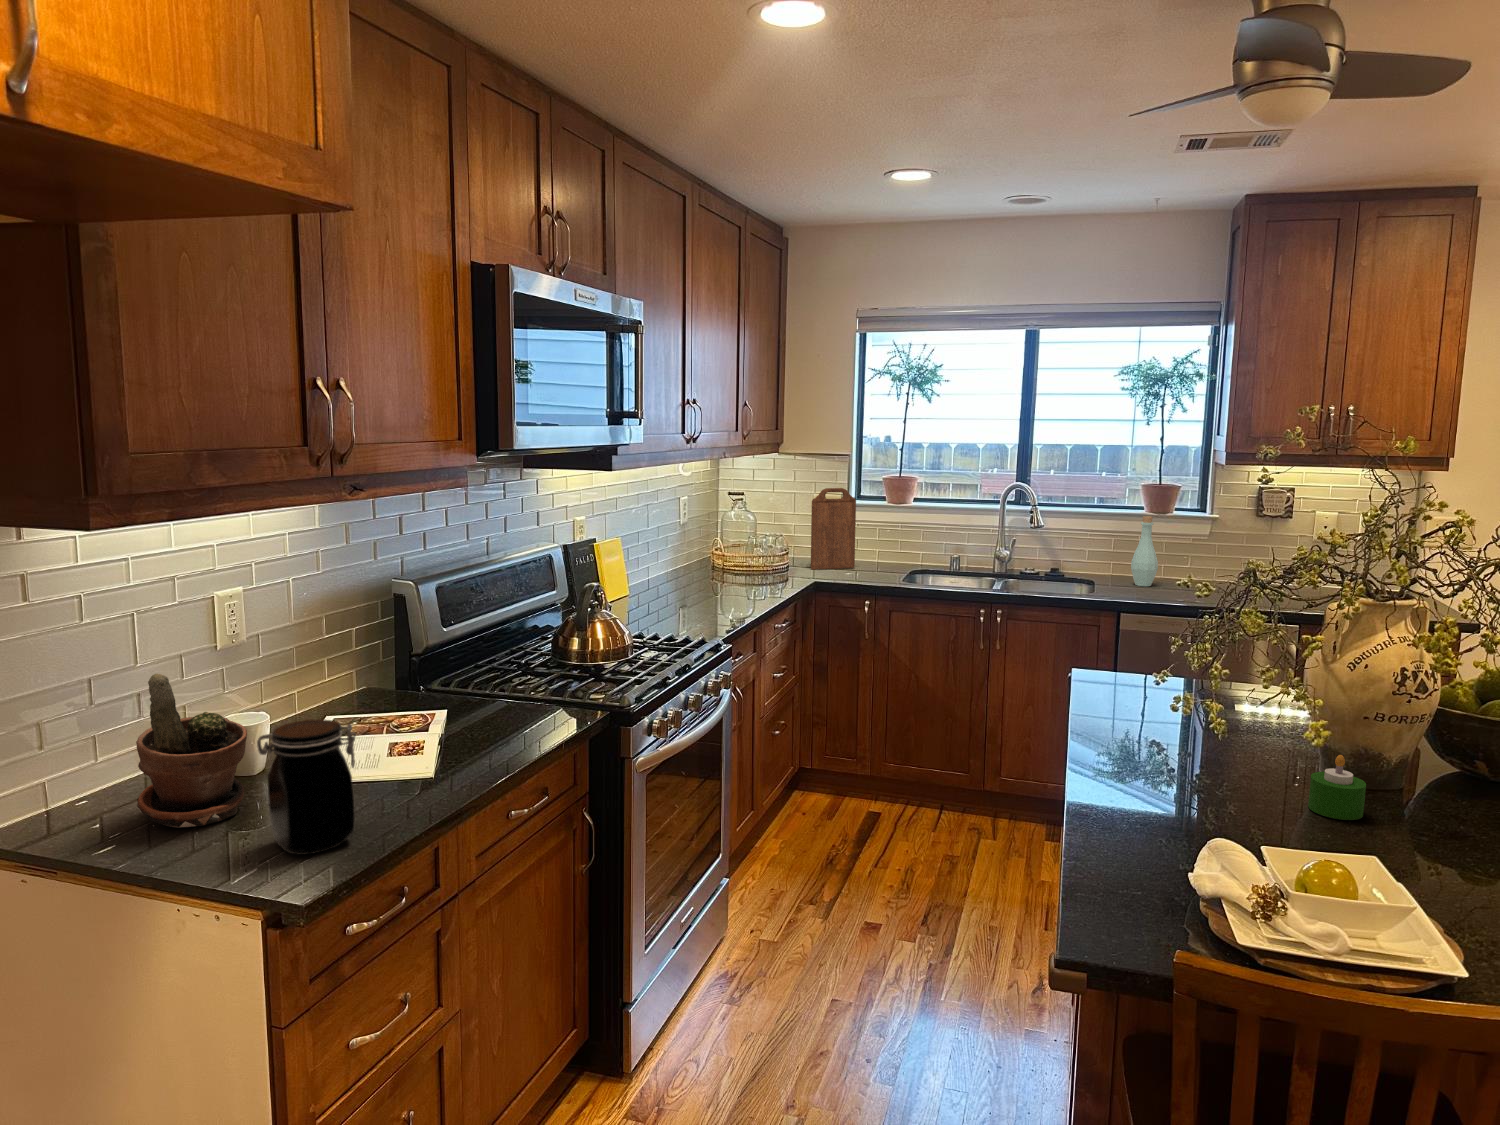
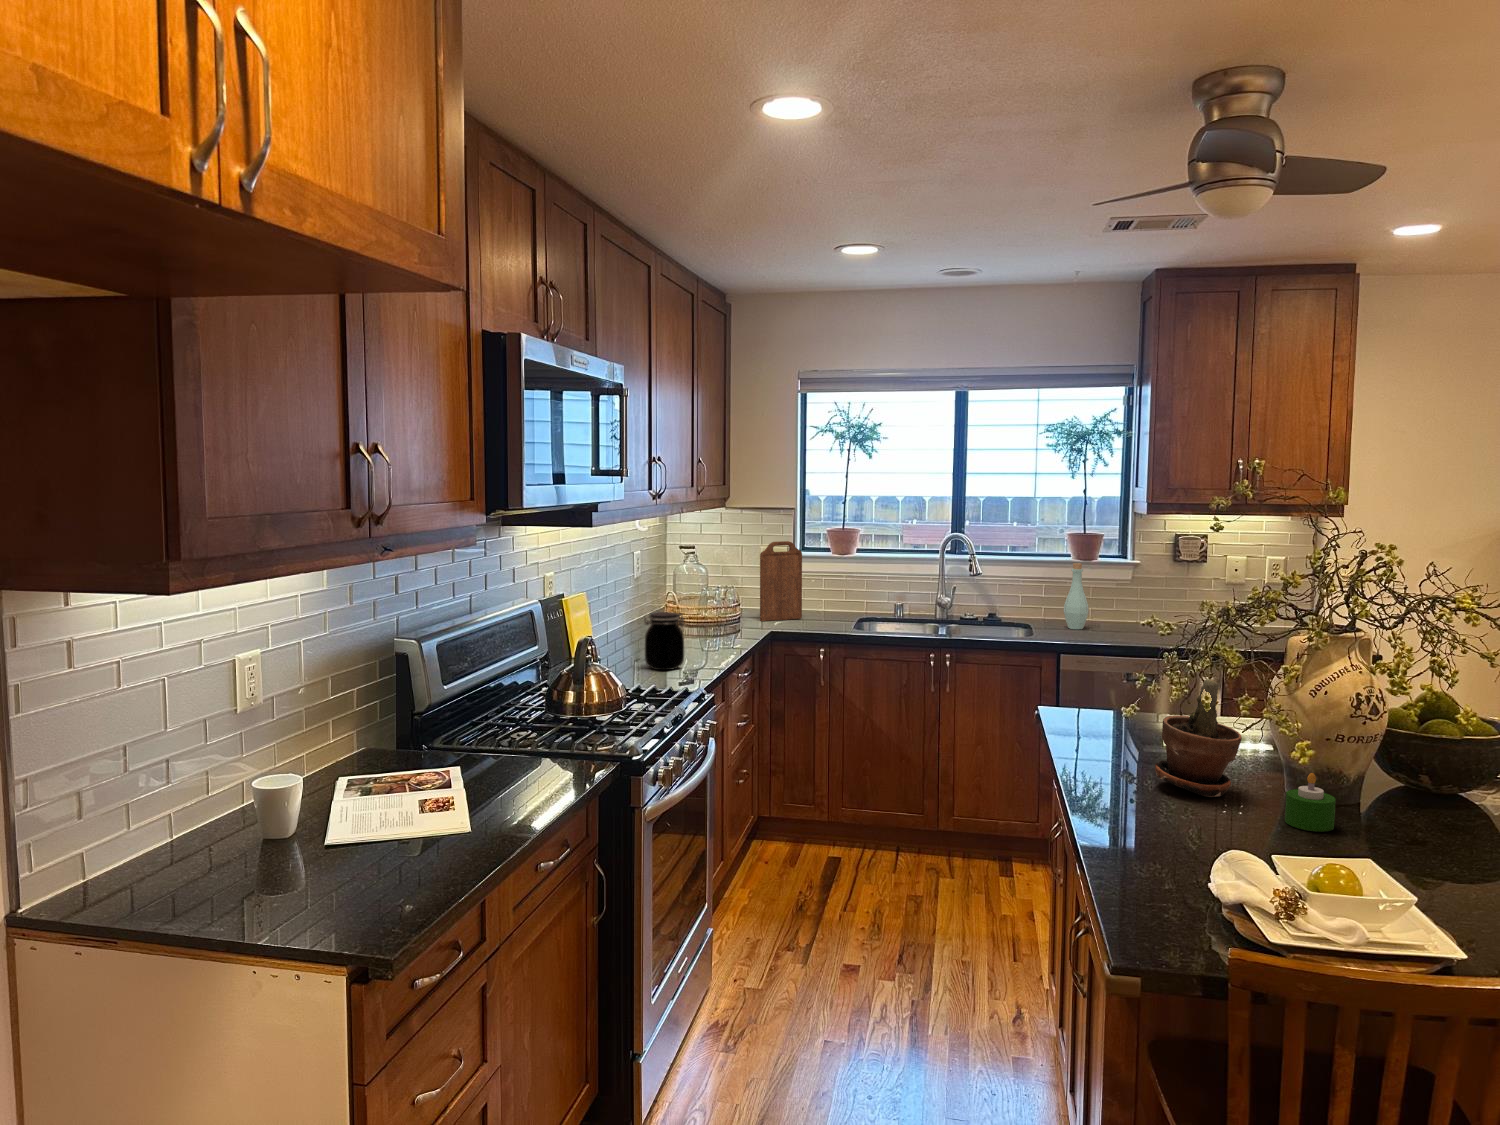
potted plant: present [136,674,247,827] -> present [1155,679,1242,797]
jar: present [257,719,356,855] -> present [644,612,684,670]

